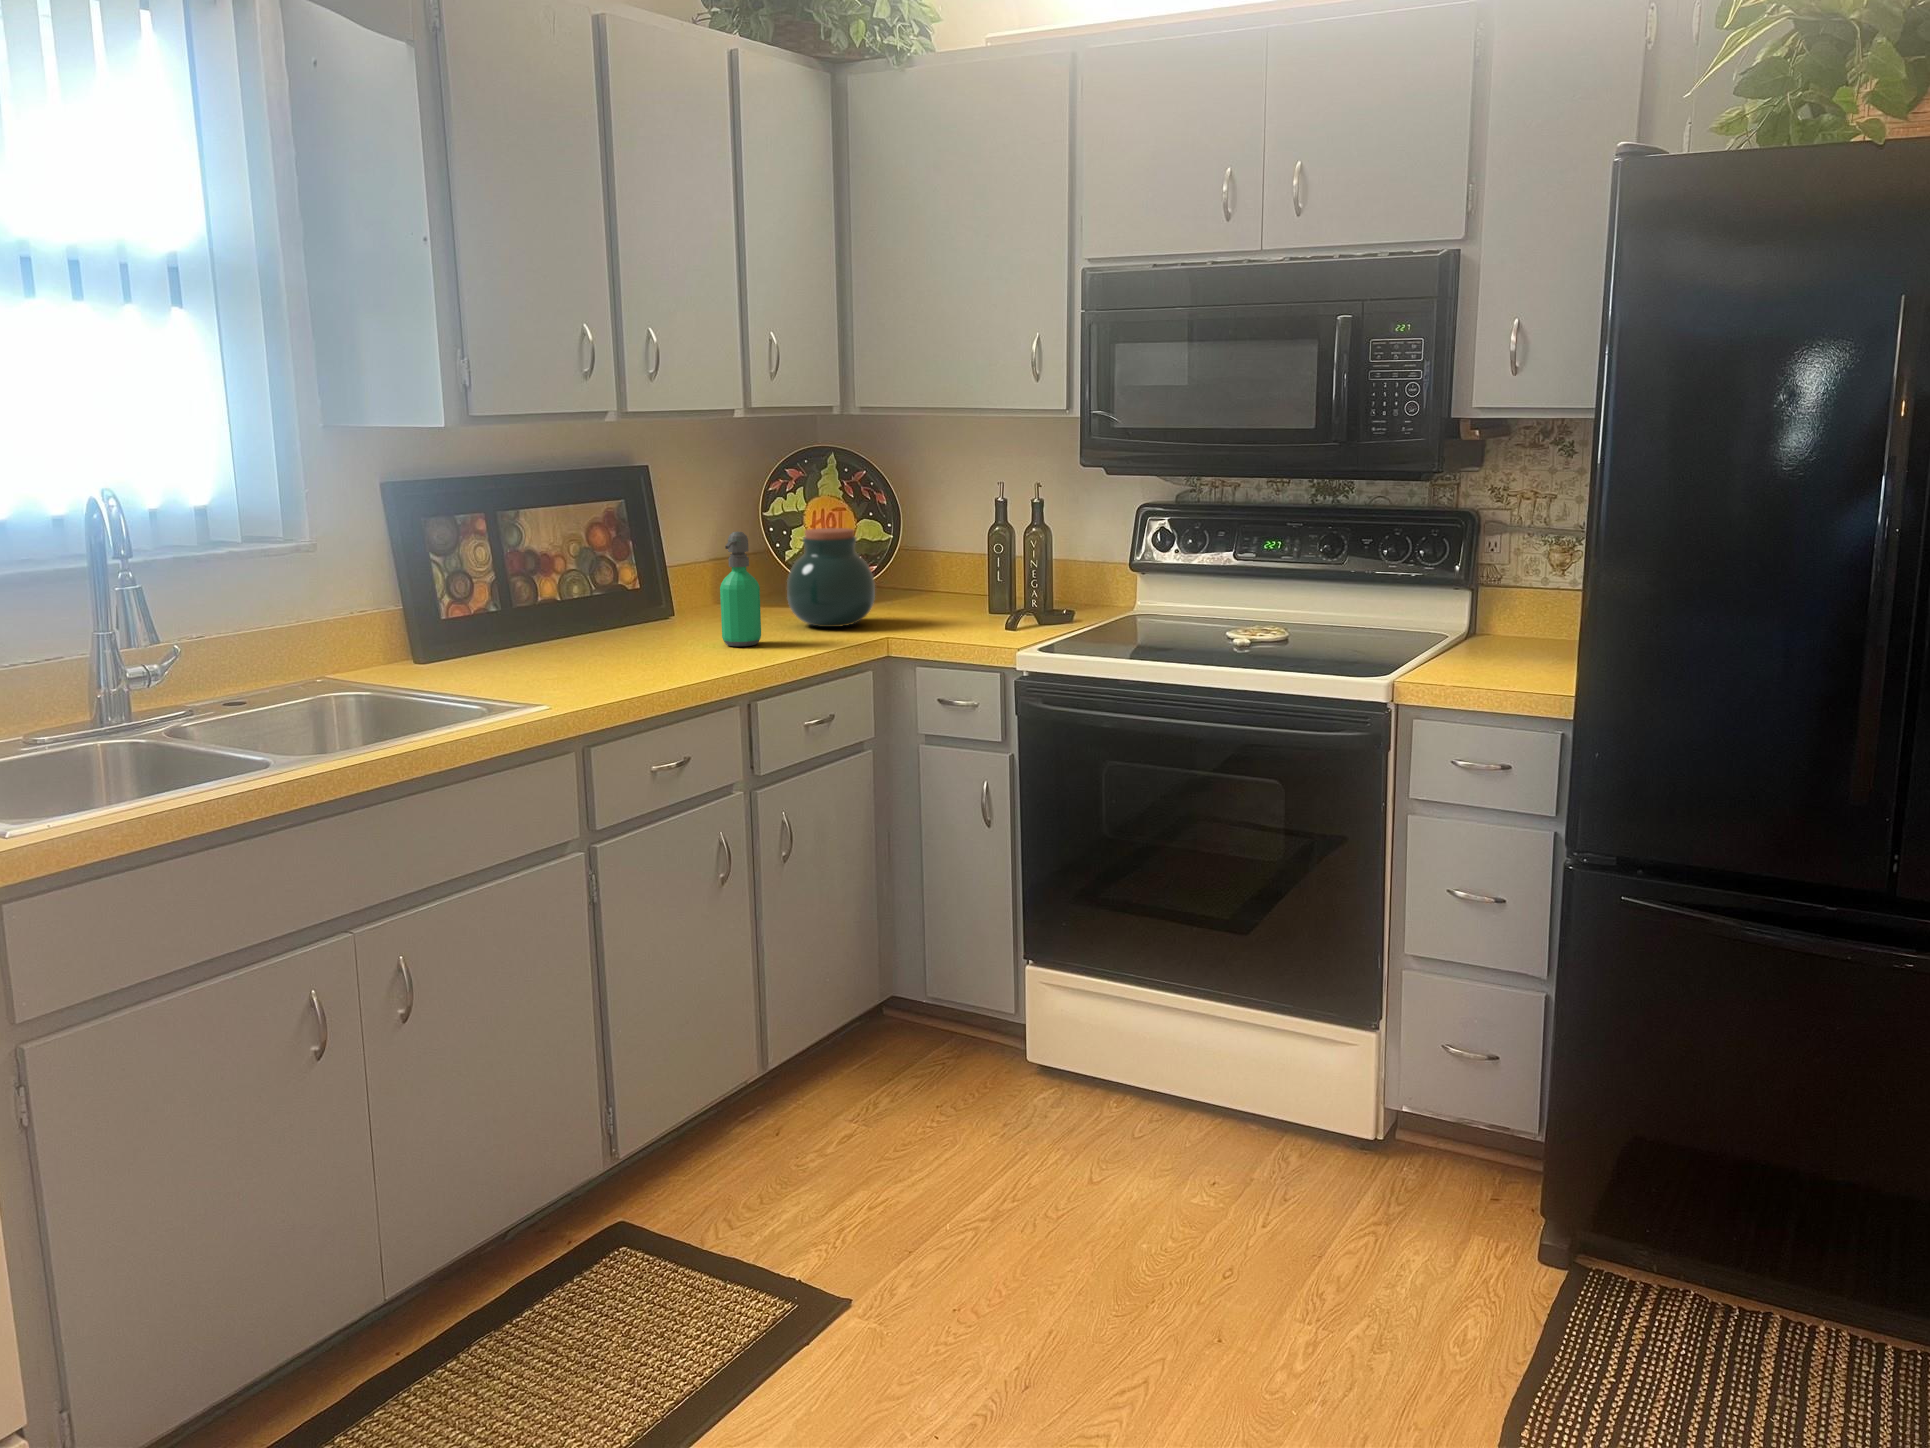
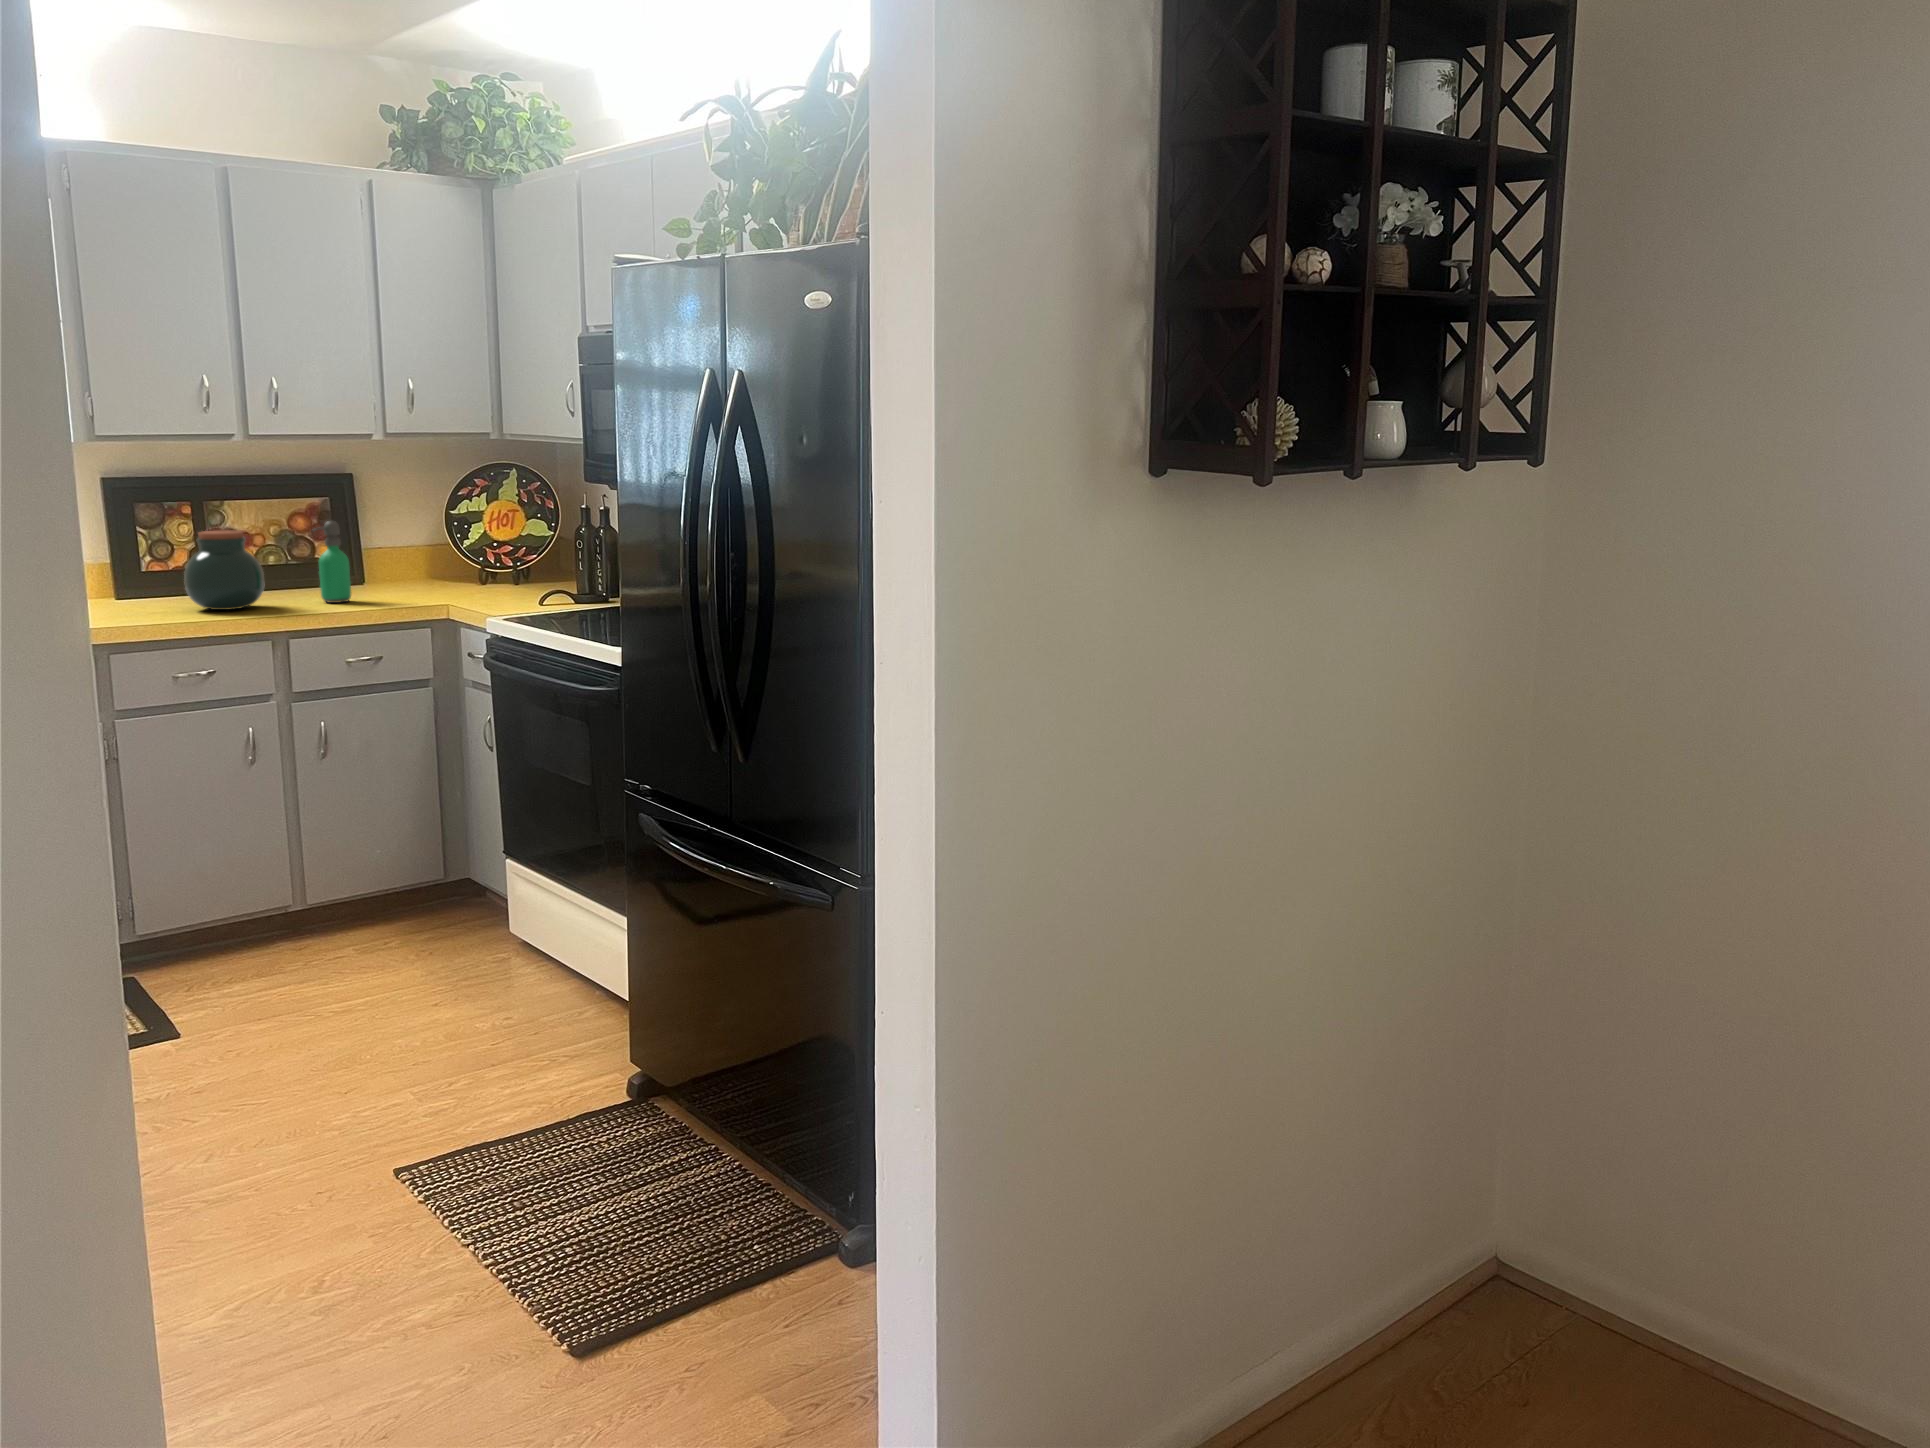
jar: present [787,528,875,627] -> present [184,530,264,610]

